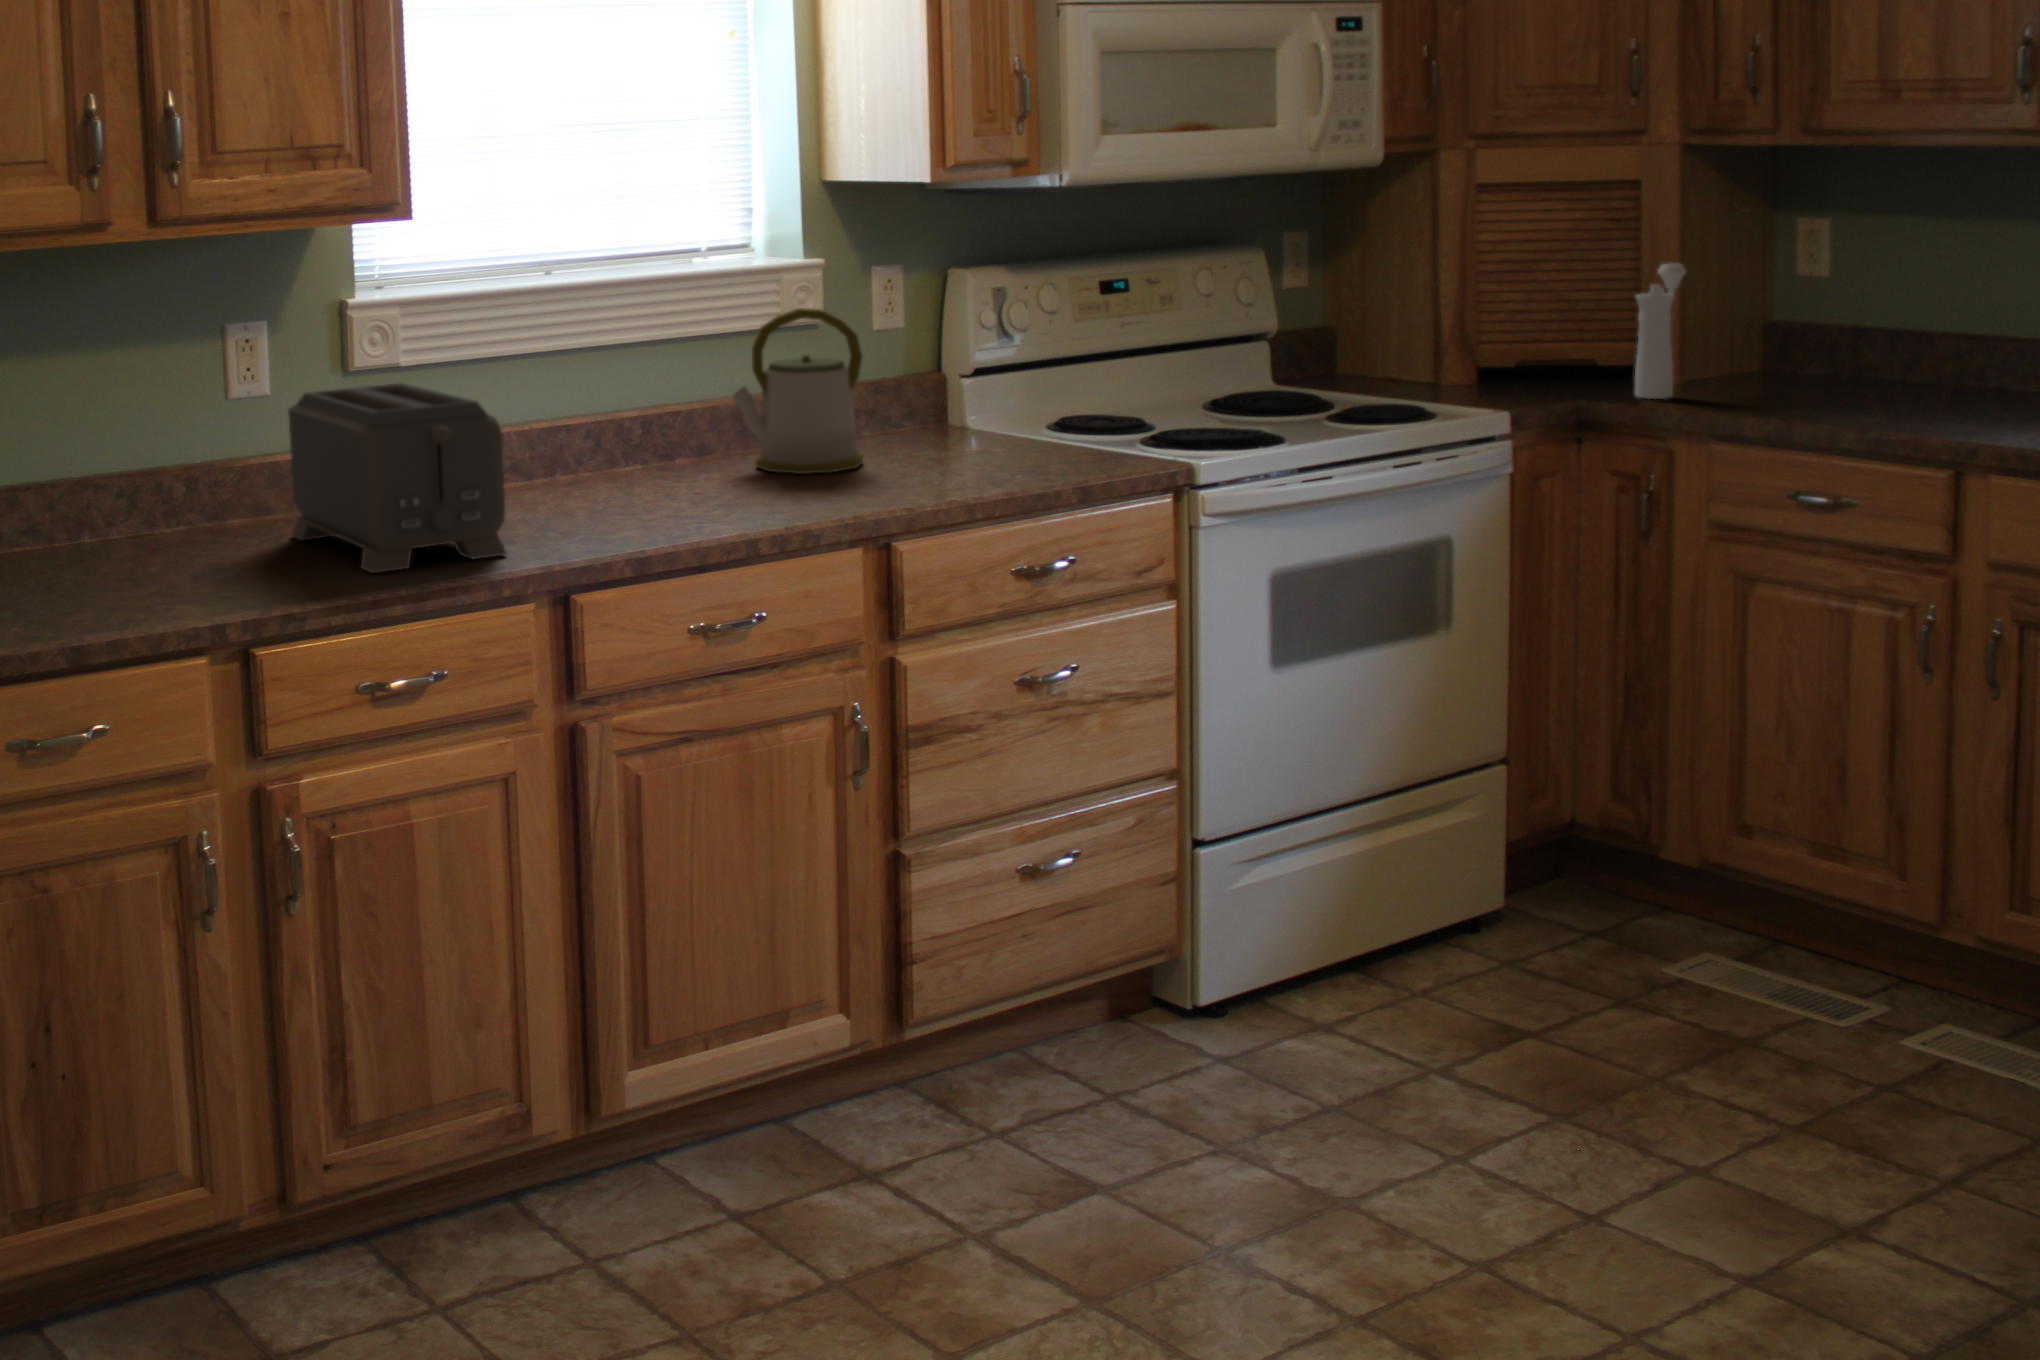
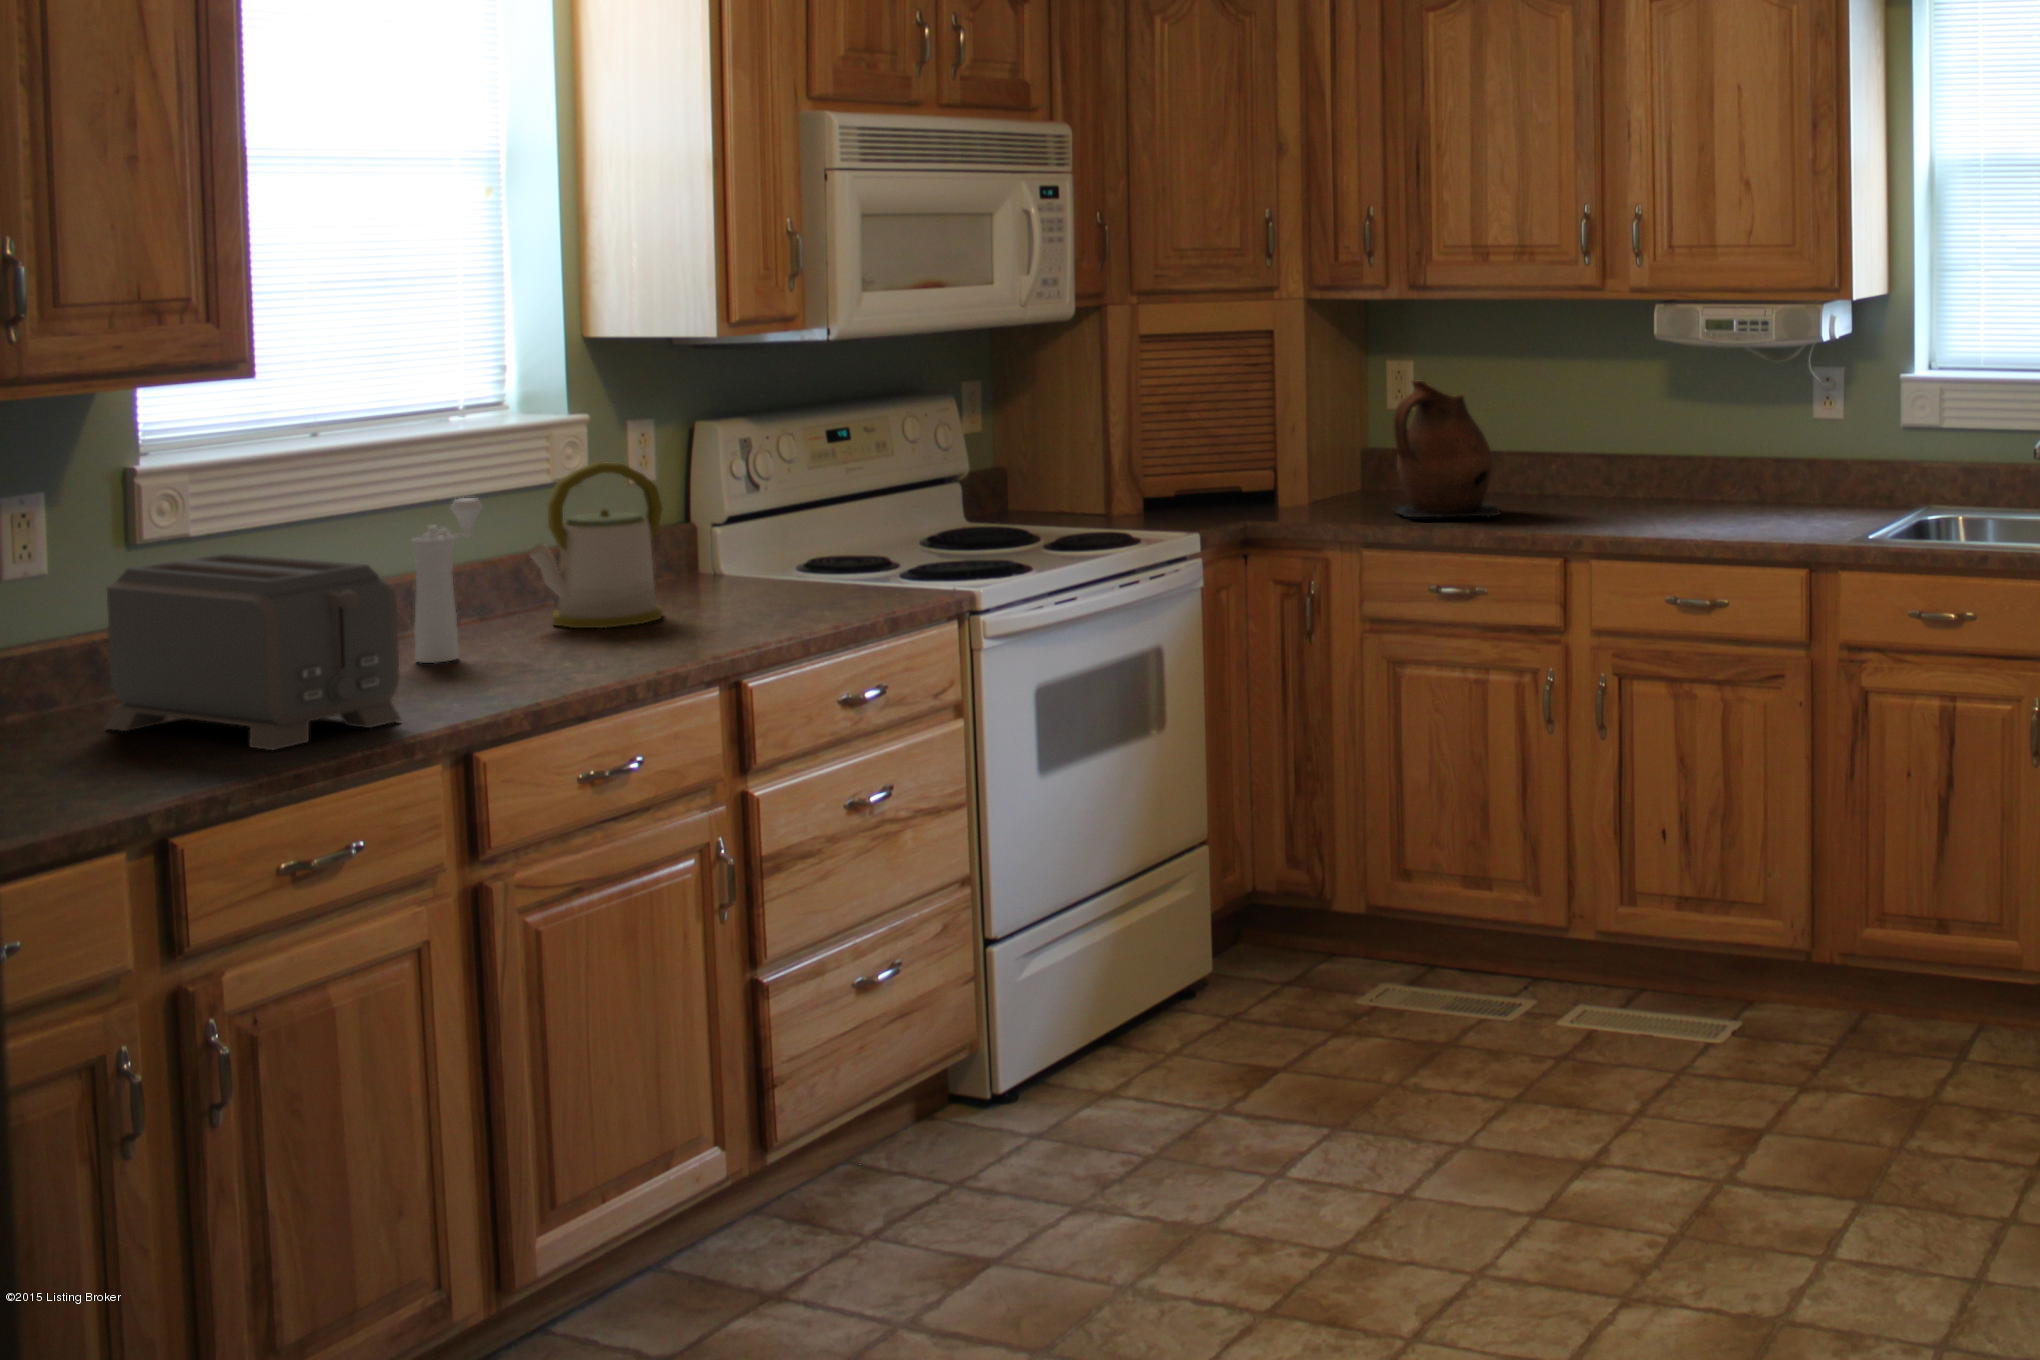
ceramic pitcher: none [1796,235,1953,412] -> present [1394,380,1500,518]
pepper mill: present [1635,264,1687,399] -> present [411,498,483,663]

